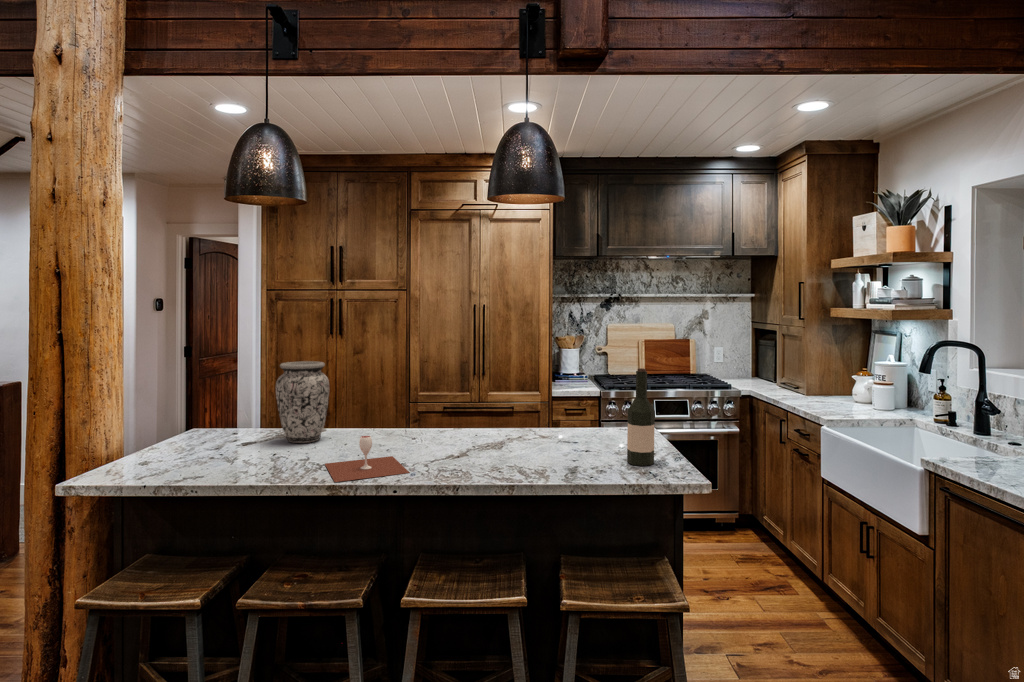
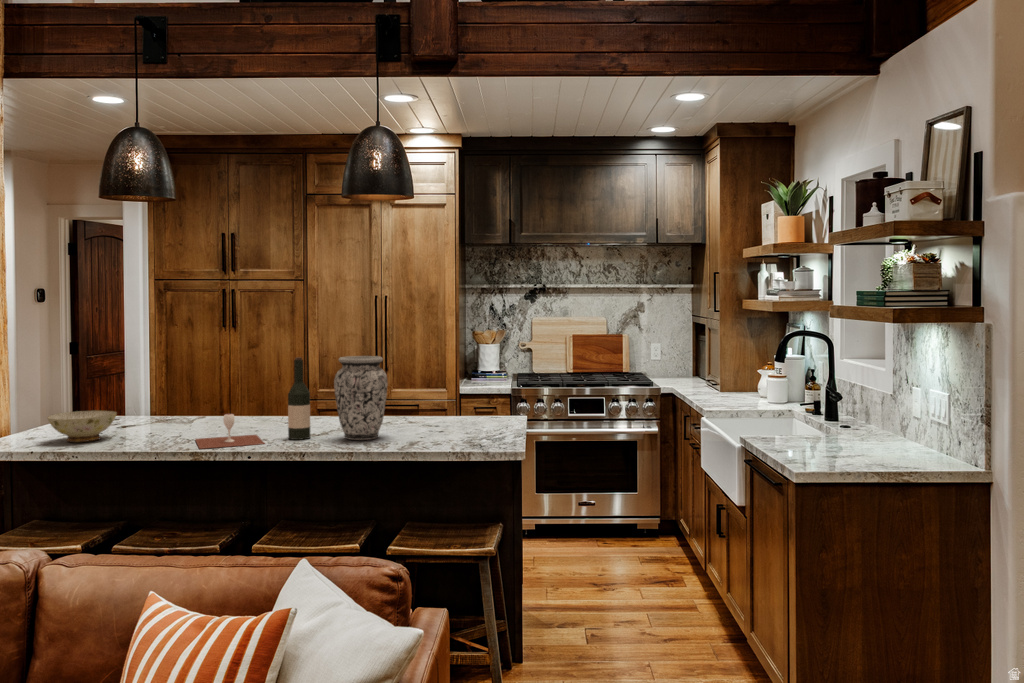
vase: present [276,361,329,443] -> present [334,356,388,440]
wine bottle: present [627,368,655,466] -> present [288,357,310,440]
ceramic bowl: none [154,428,235,469] -> present [47,410,117,442]

